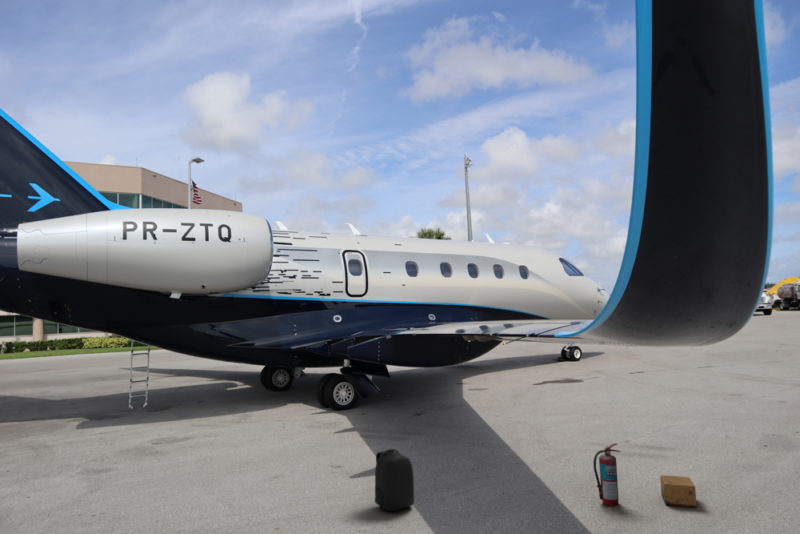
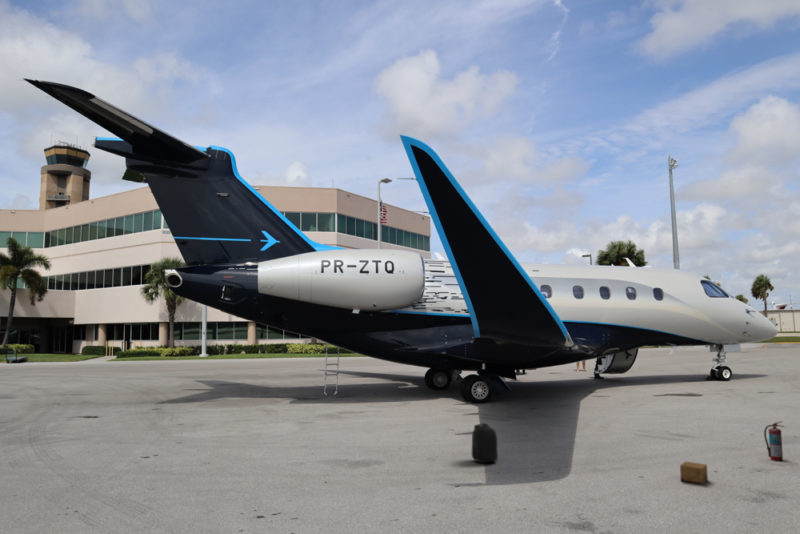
fire extinguisher: present [593,443,620,506] -> present [764,421,784,461]

